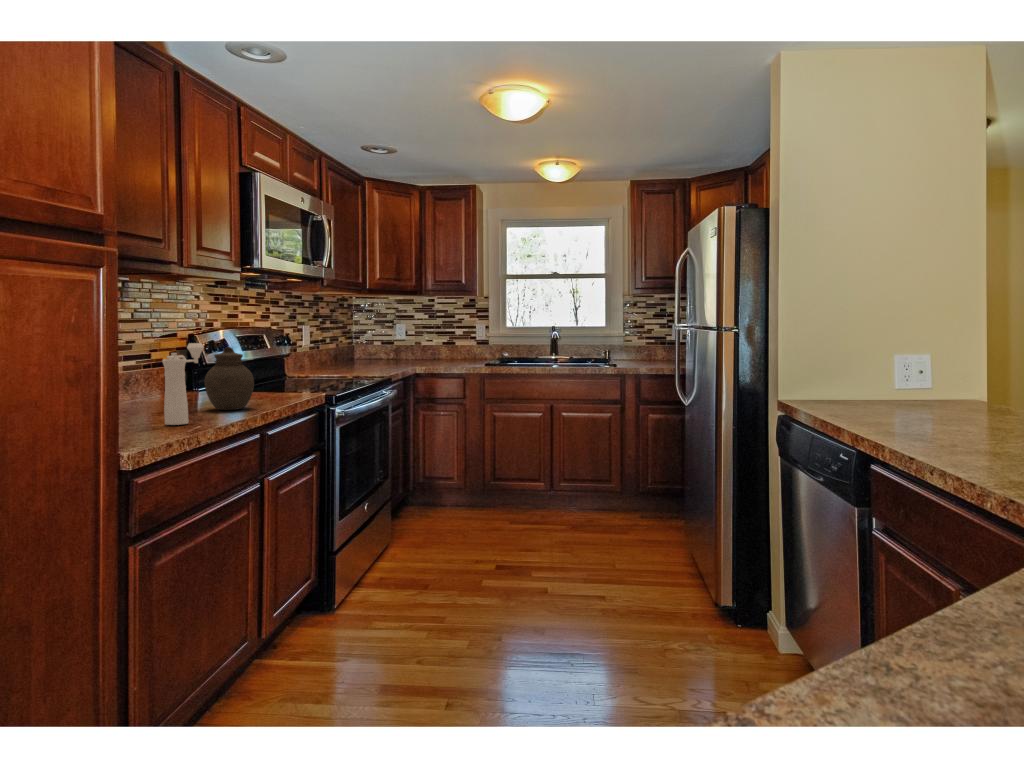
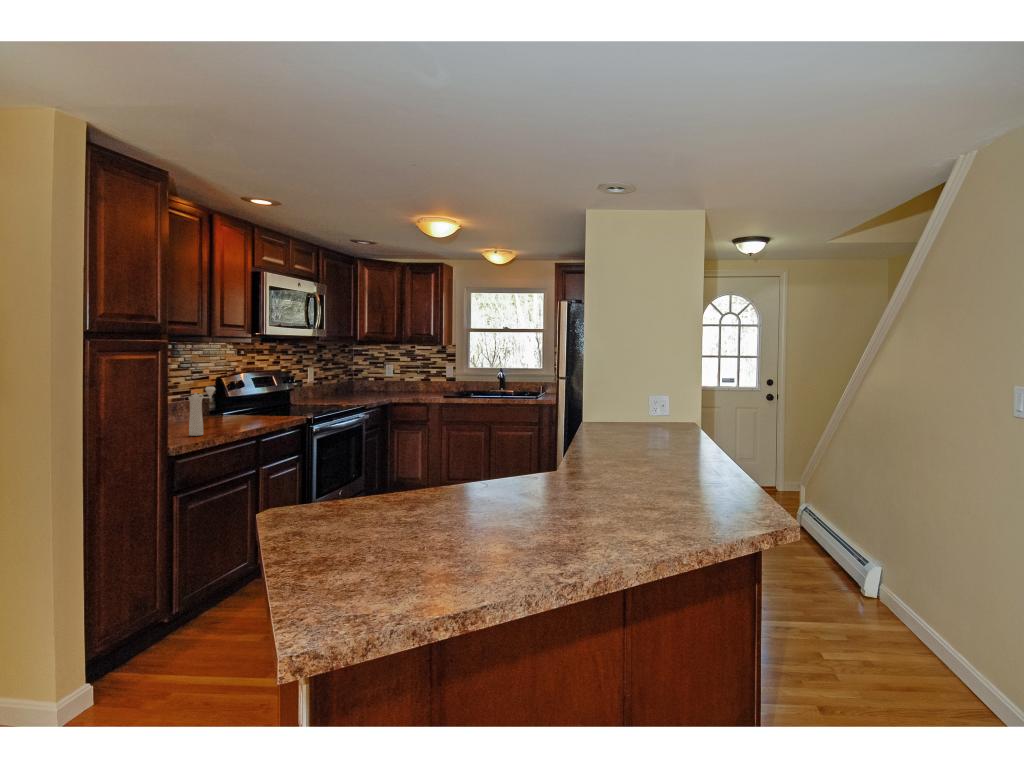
jar: present [205,347,254,410] -> none [218,388,249,428]

